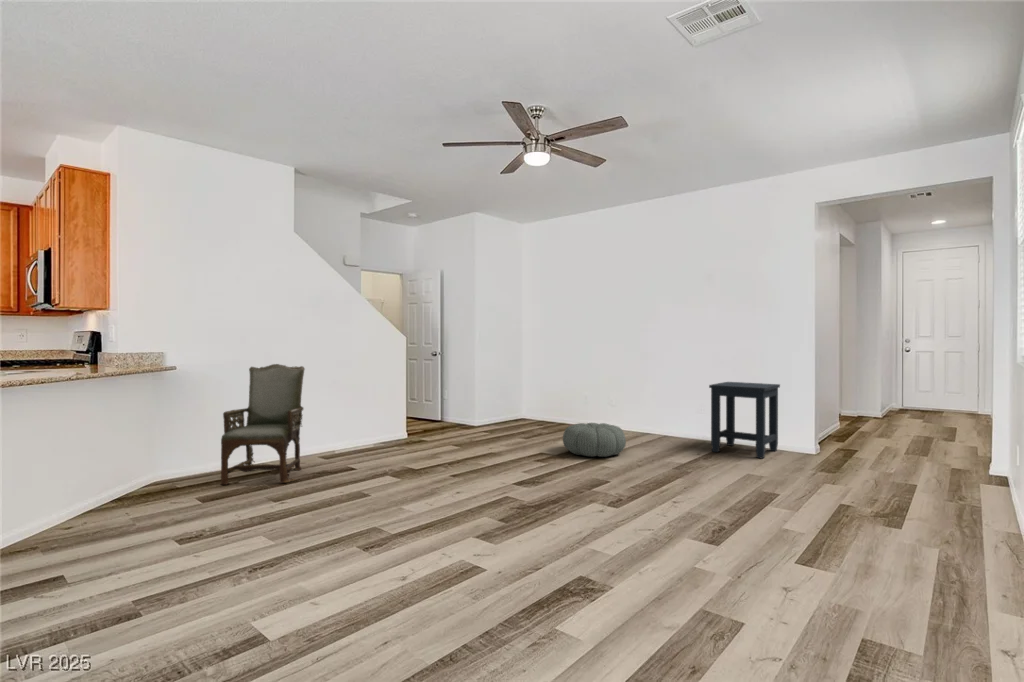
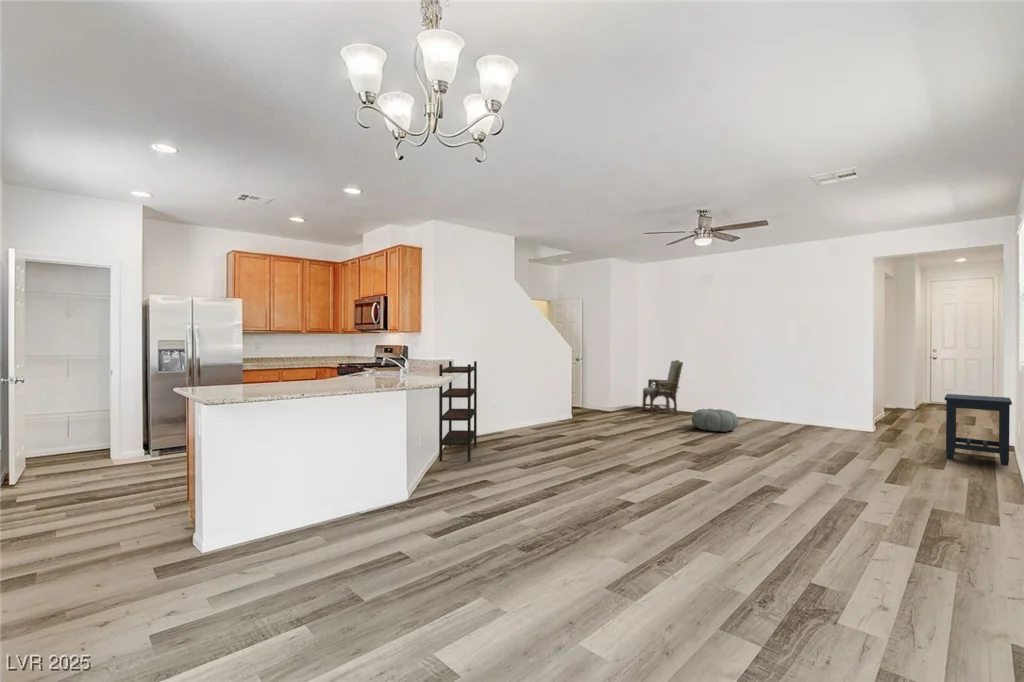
bookshelf: none [53,354,181,528] -> present [439,361,477,461]
armchair: present [221,364,305,485] -> present [642,360,683,414]
side table: present [709,382,780,458] -> present [945,394,1012,466]

